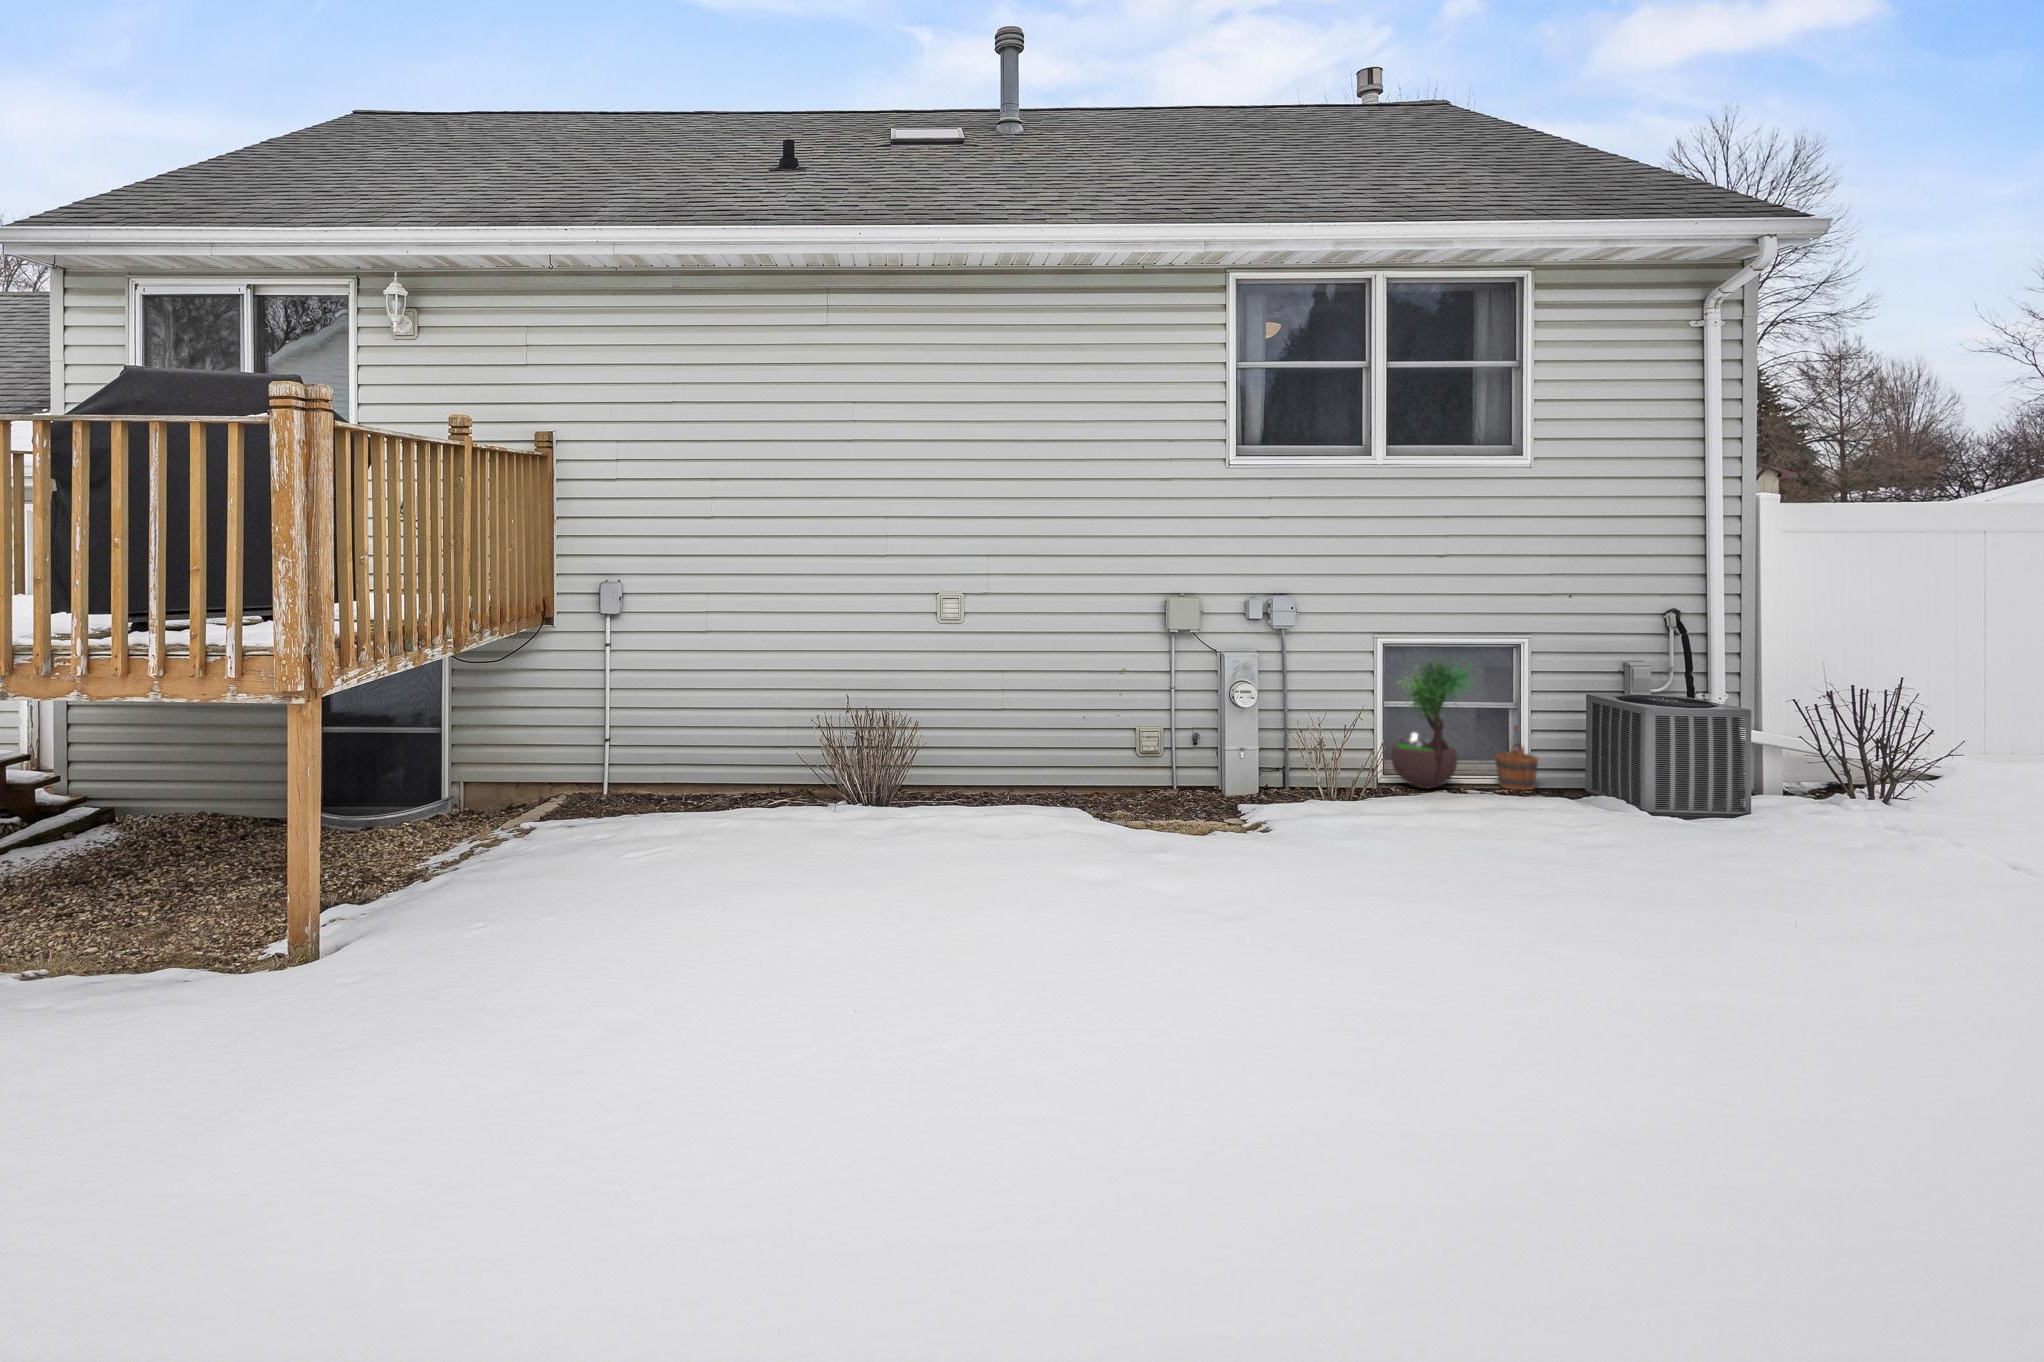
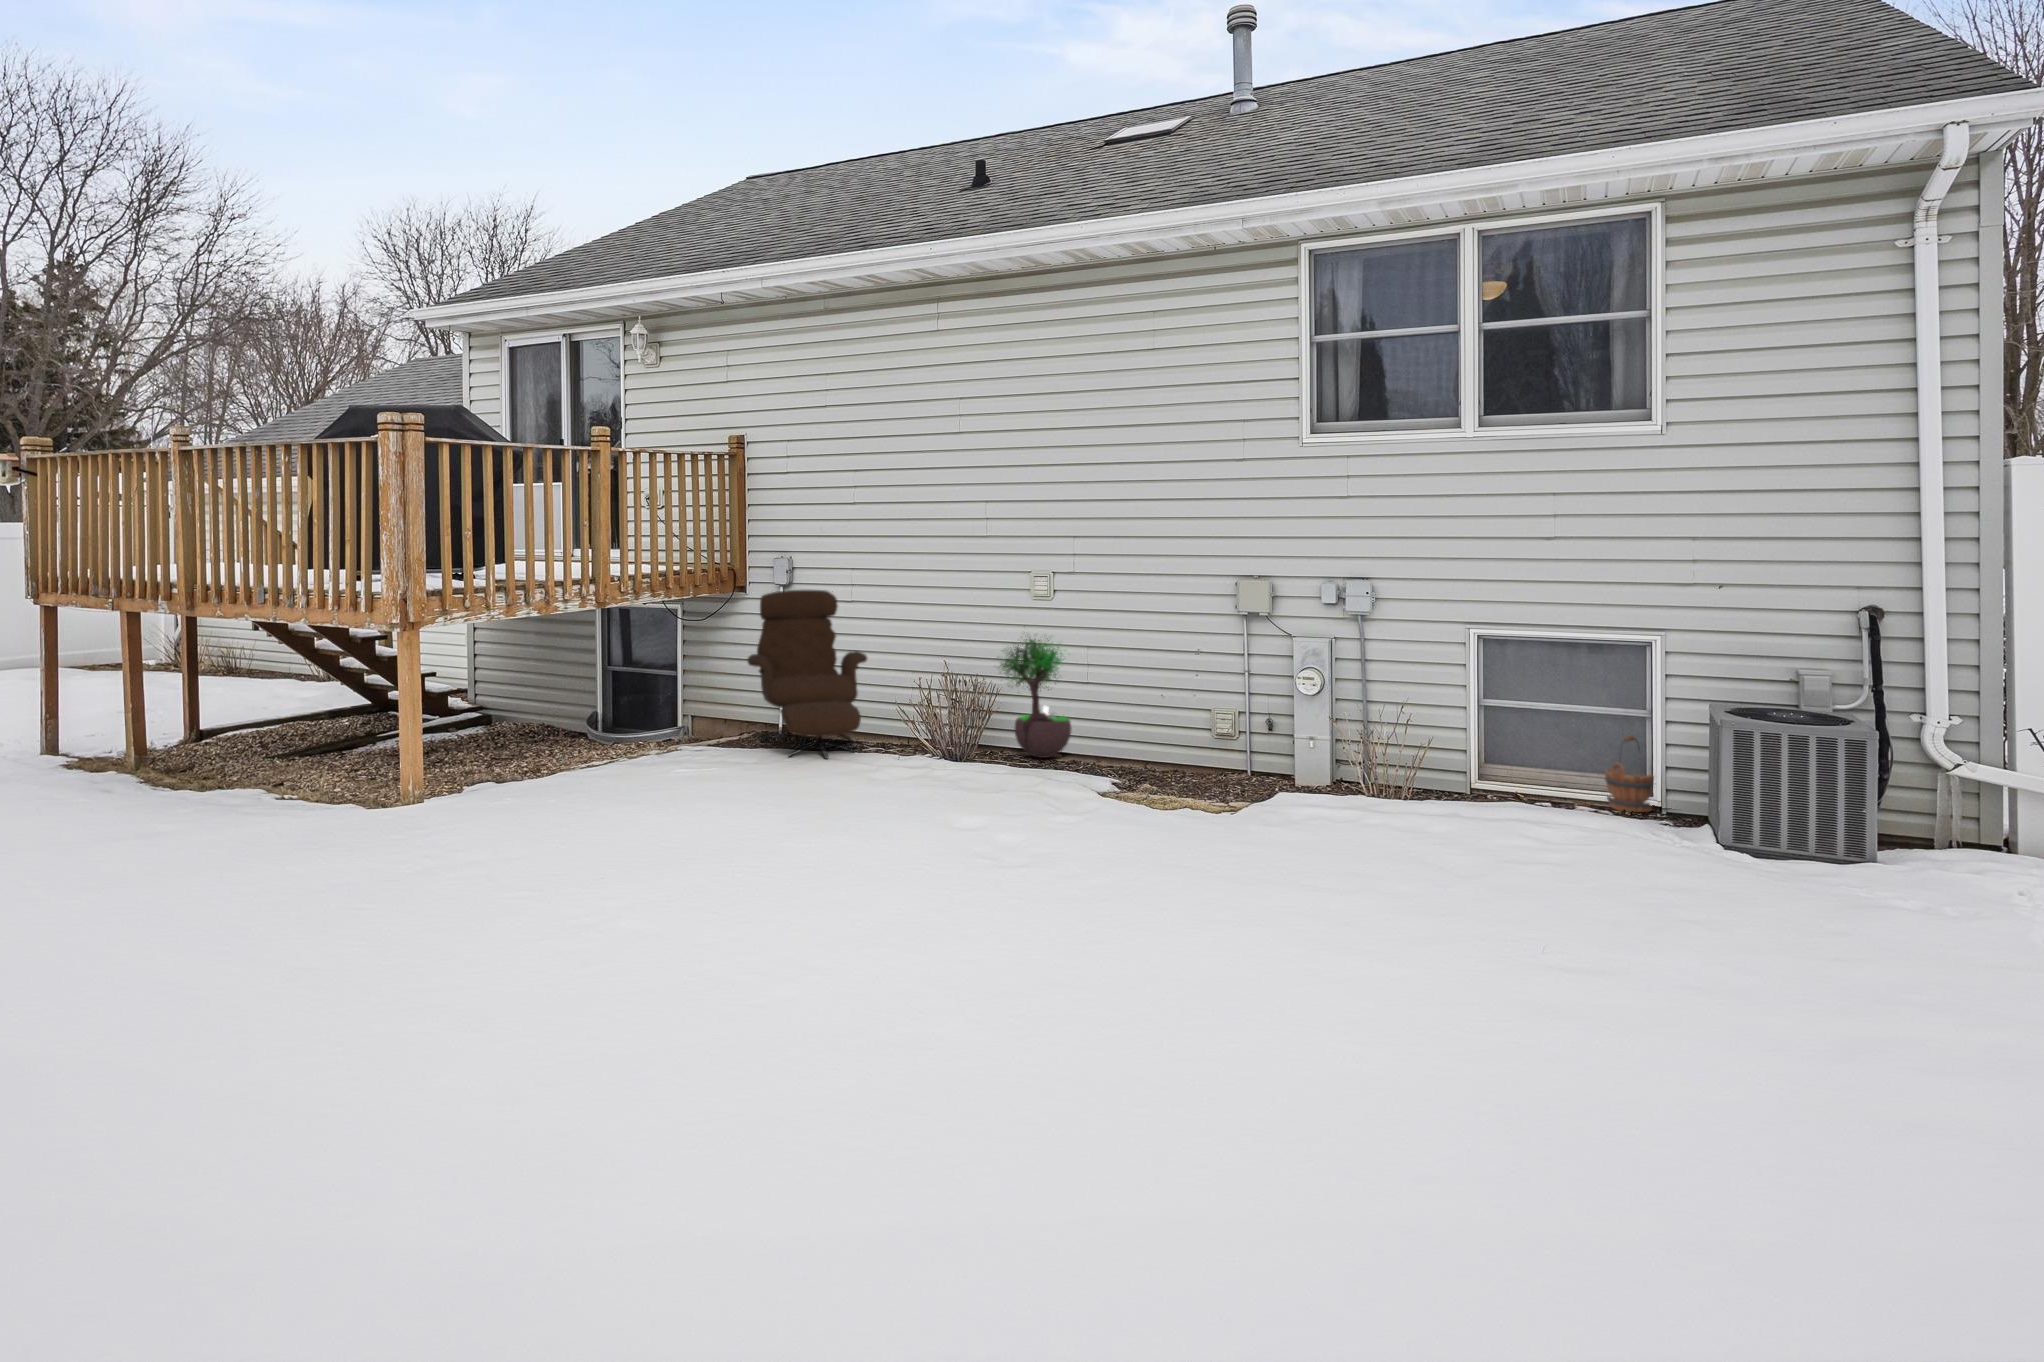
lounge chair: none [598,619,783,823] -> present [747,590,867,759]
potted tree: present [1391,649,1469,788] -> present [999,626,1071,758]

